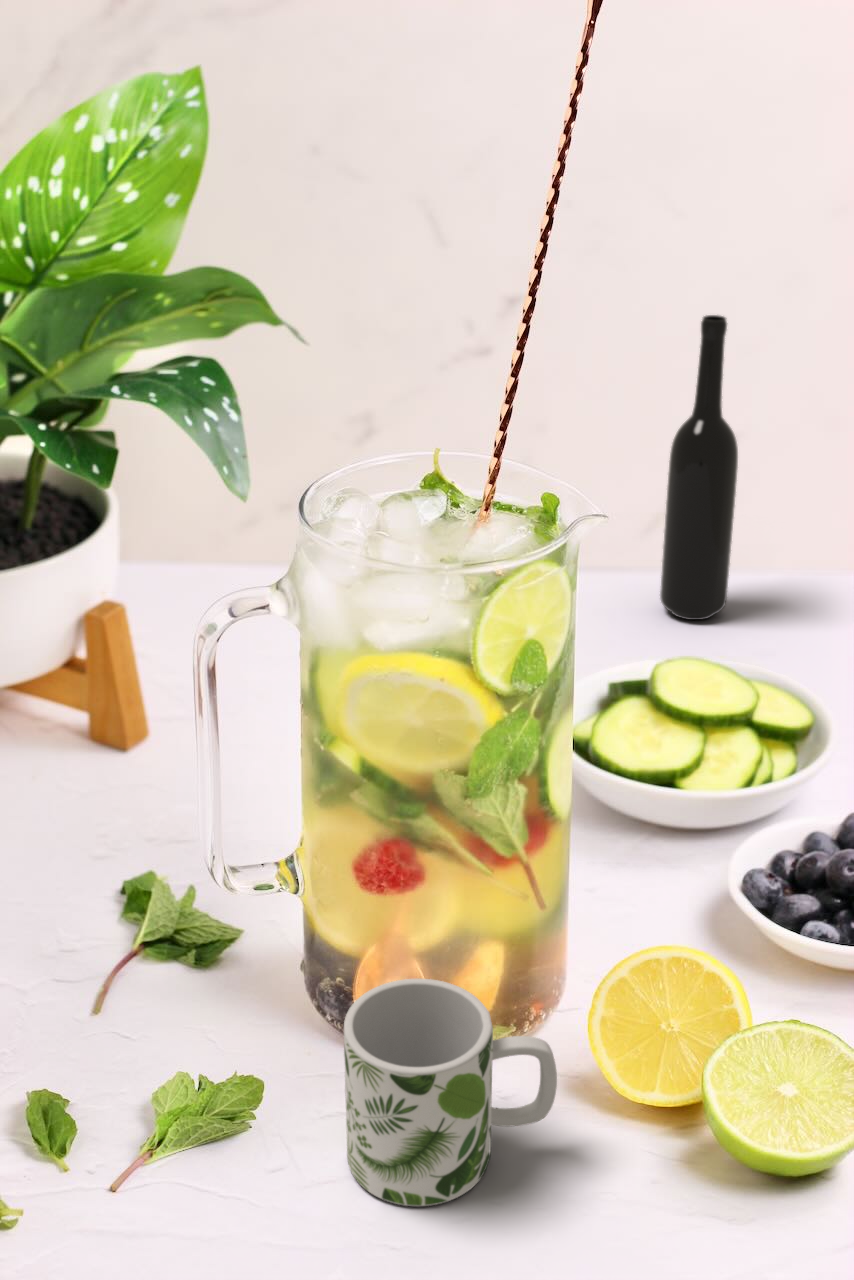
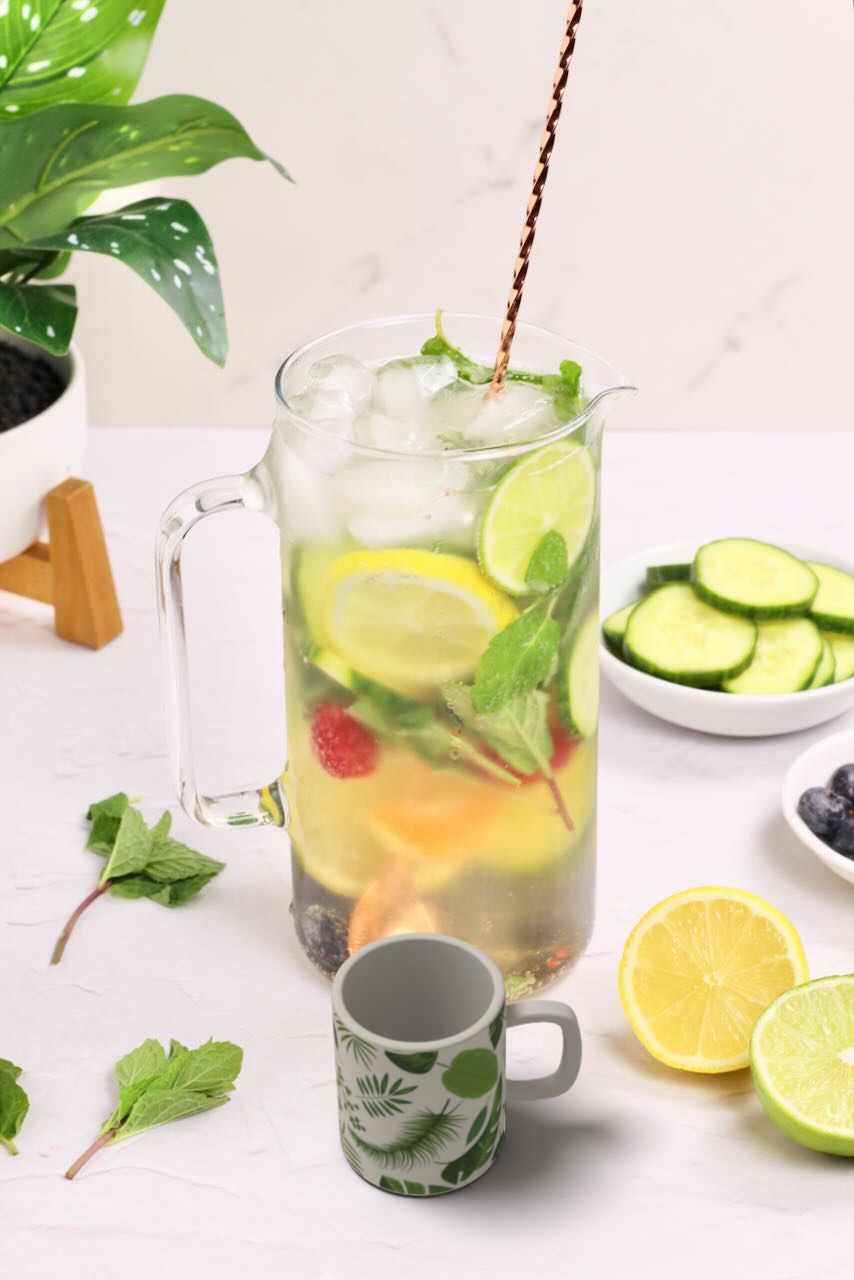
bottle: present [660,315,738,620] -> none [703,142,792,494]

